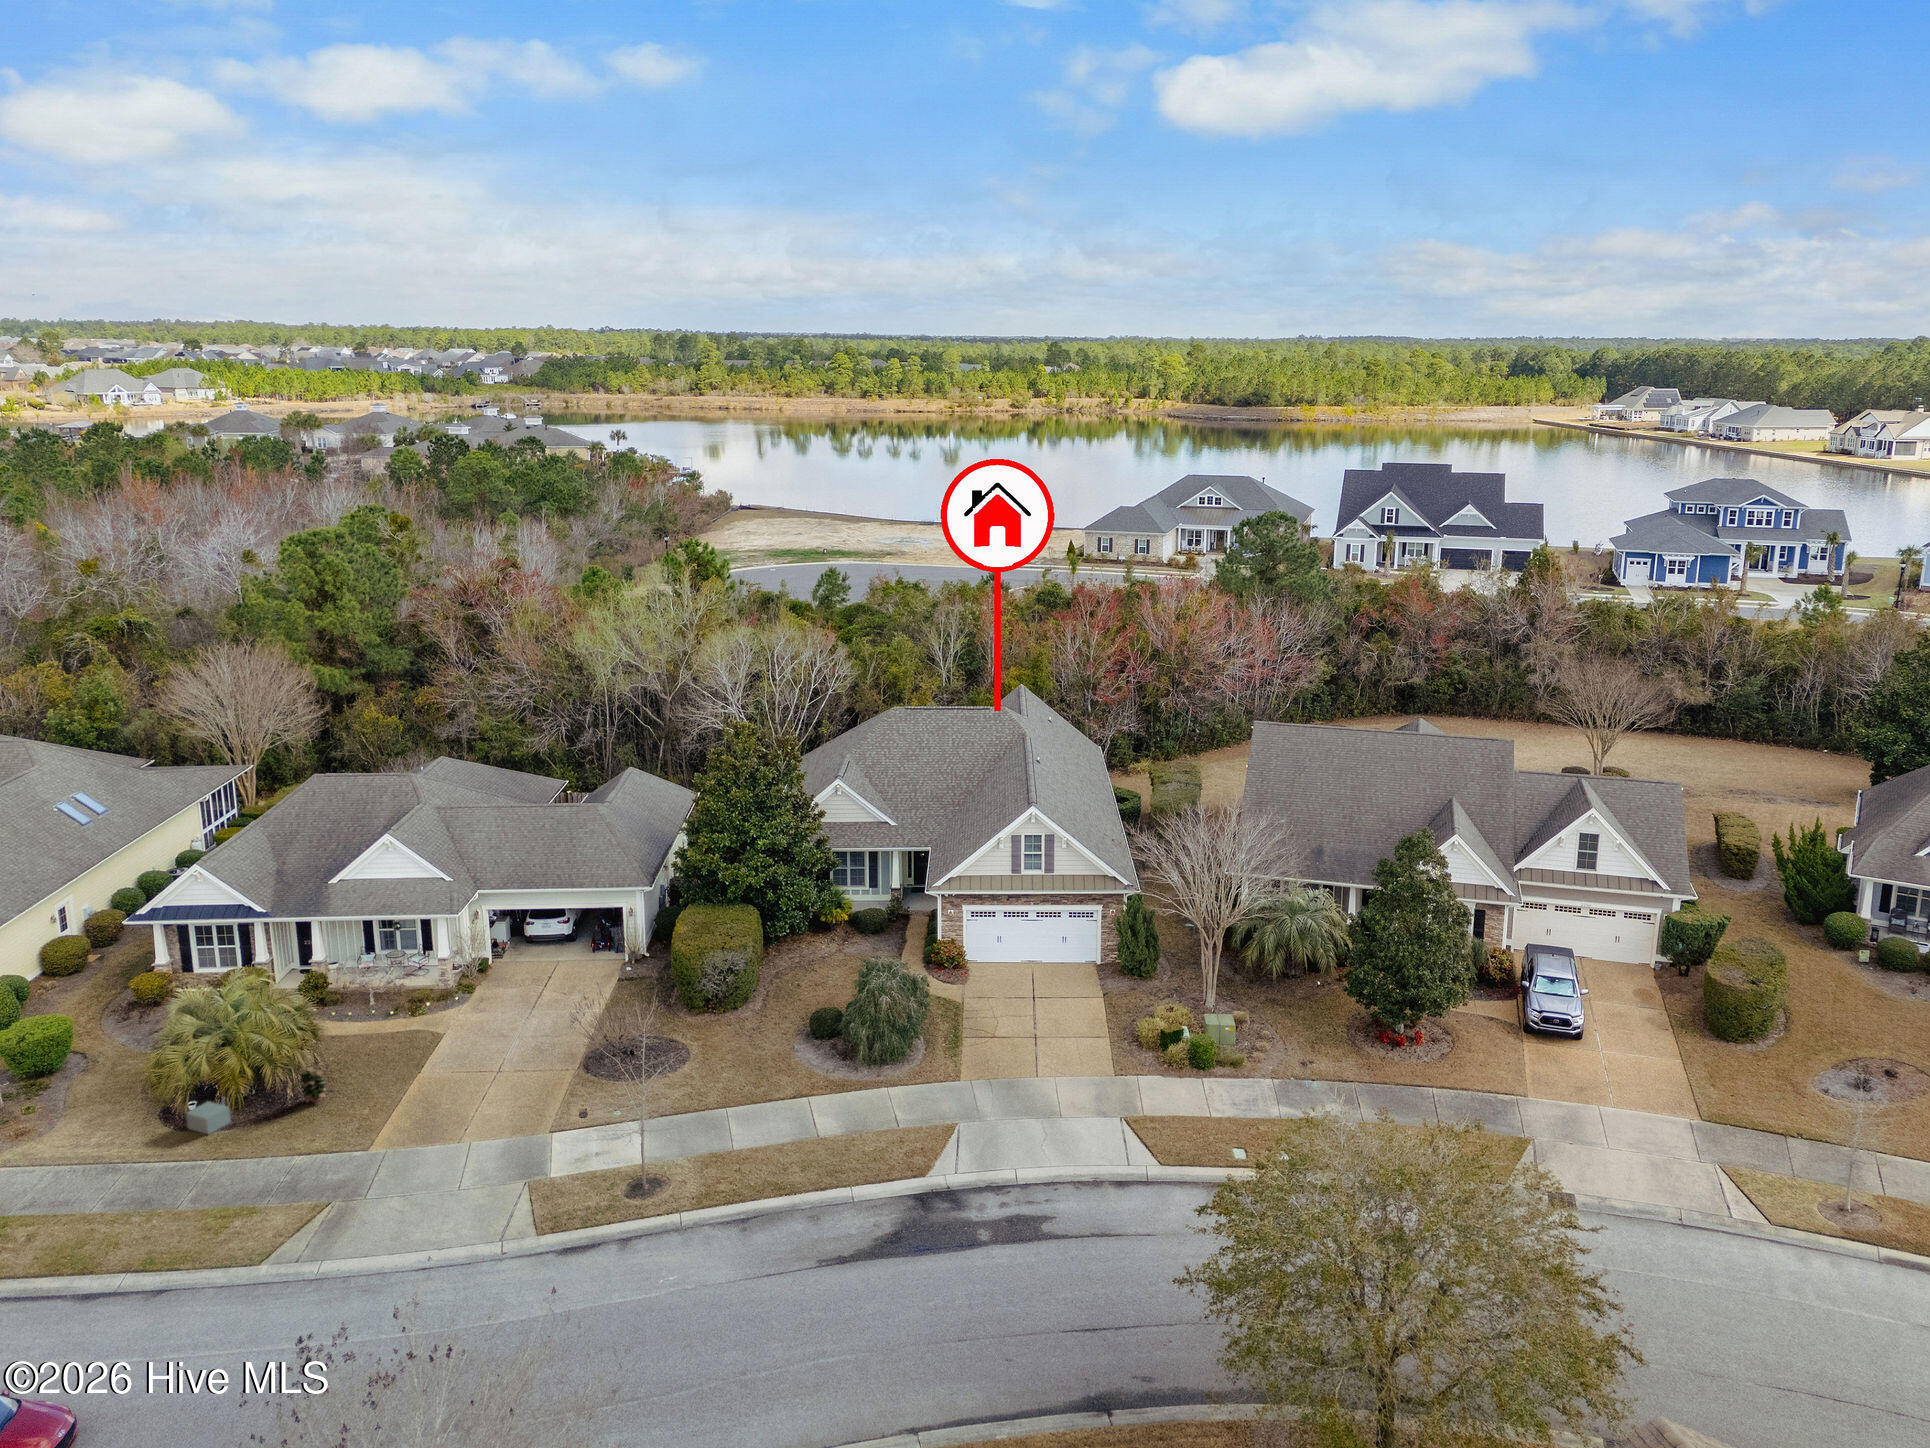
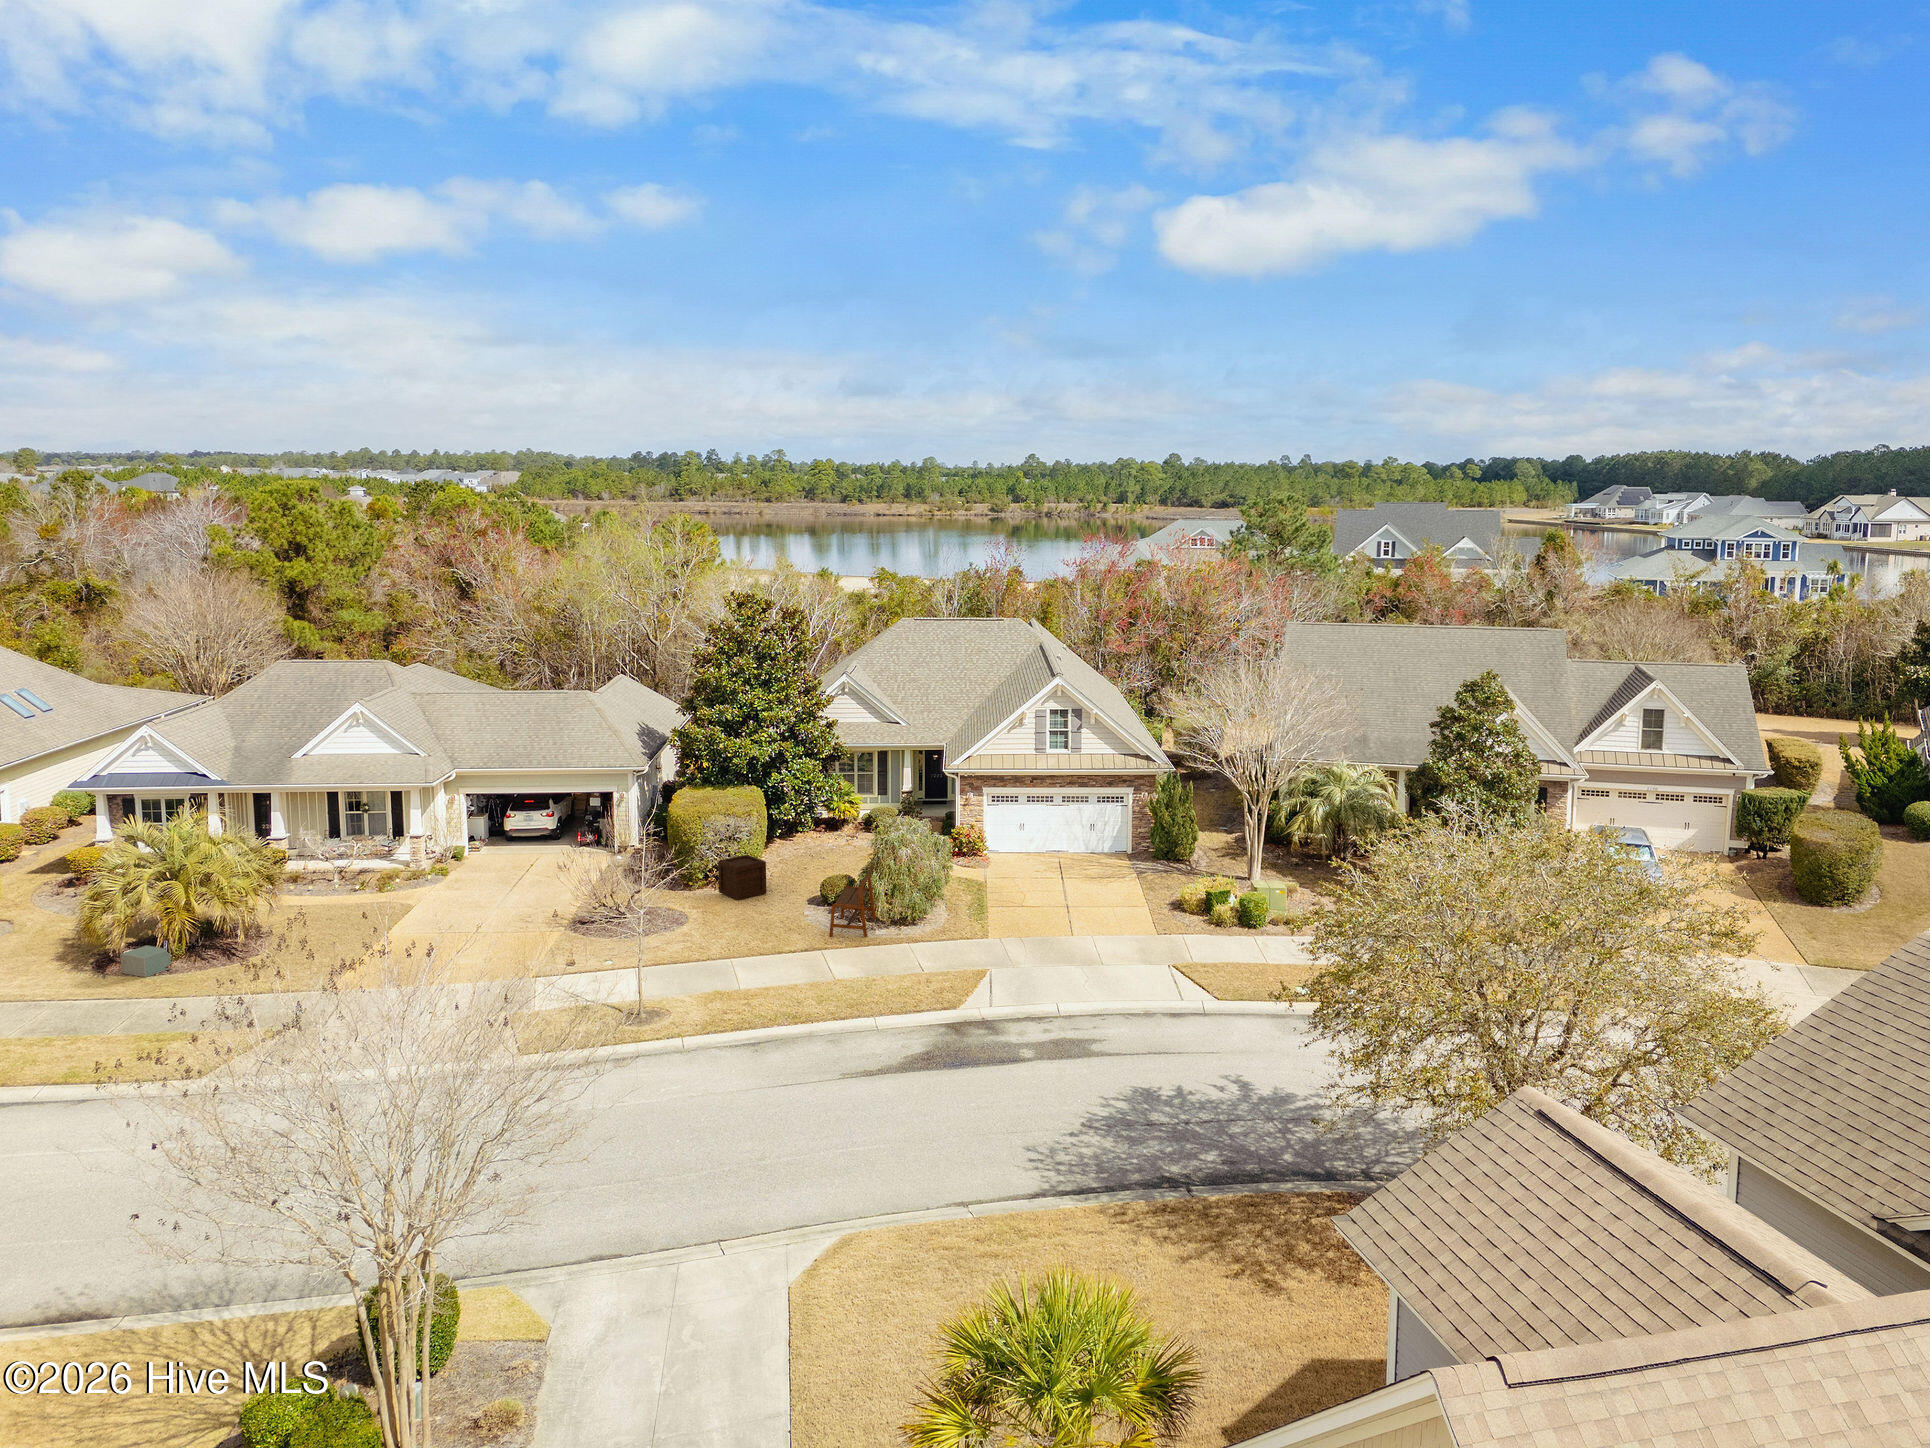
wooden crate: none [718,982,762,1029] -> present [718,855,766,900]
bench: none [817,1008,860,1080] -> present [829,865,876,937]
decorative plant: present [299,1067,326,1103] -> none [249,913,282,953]

